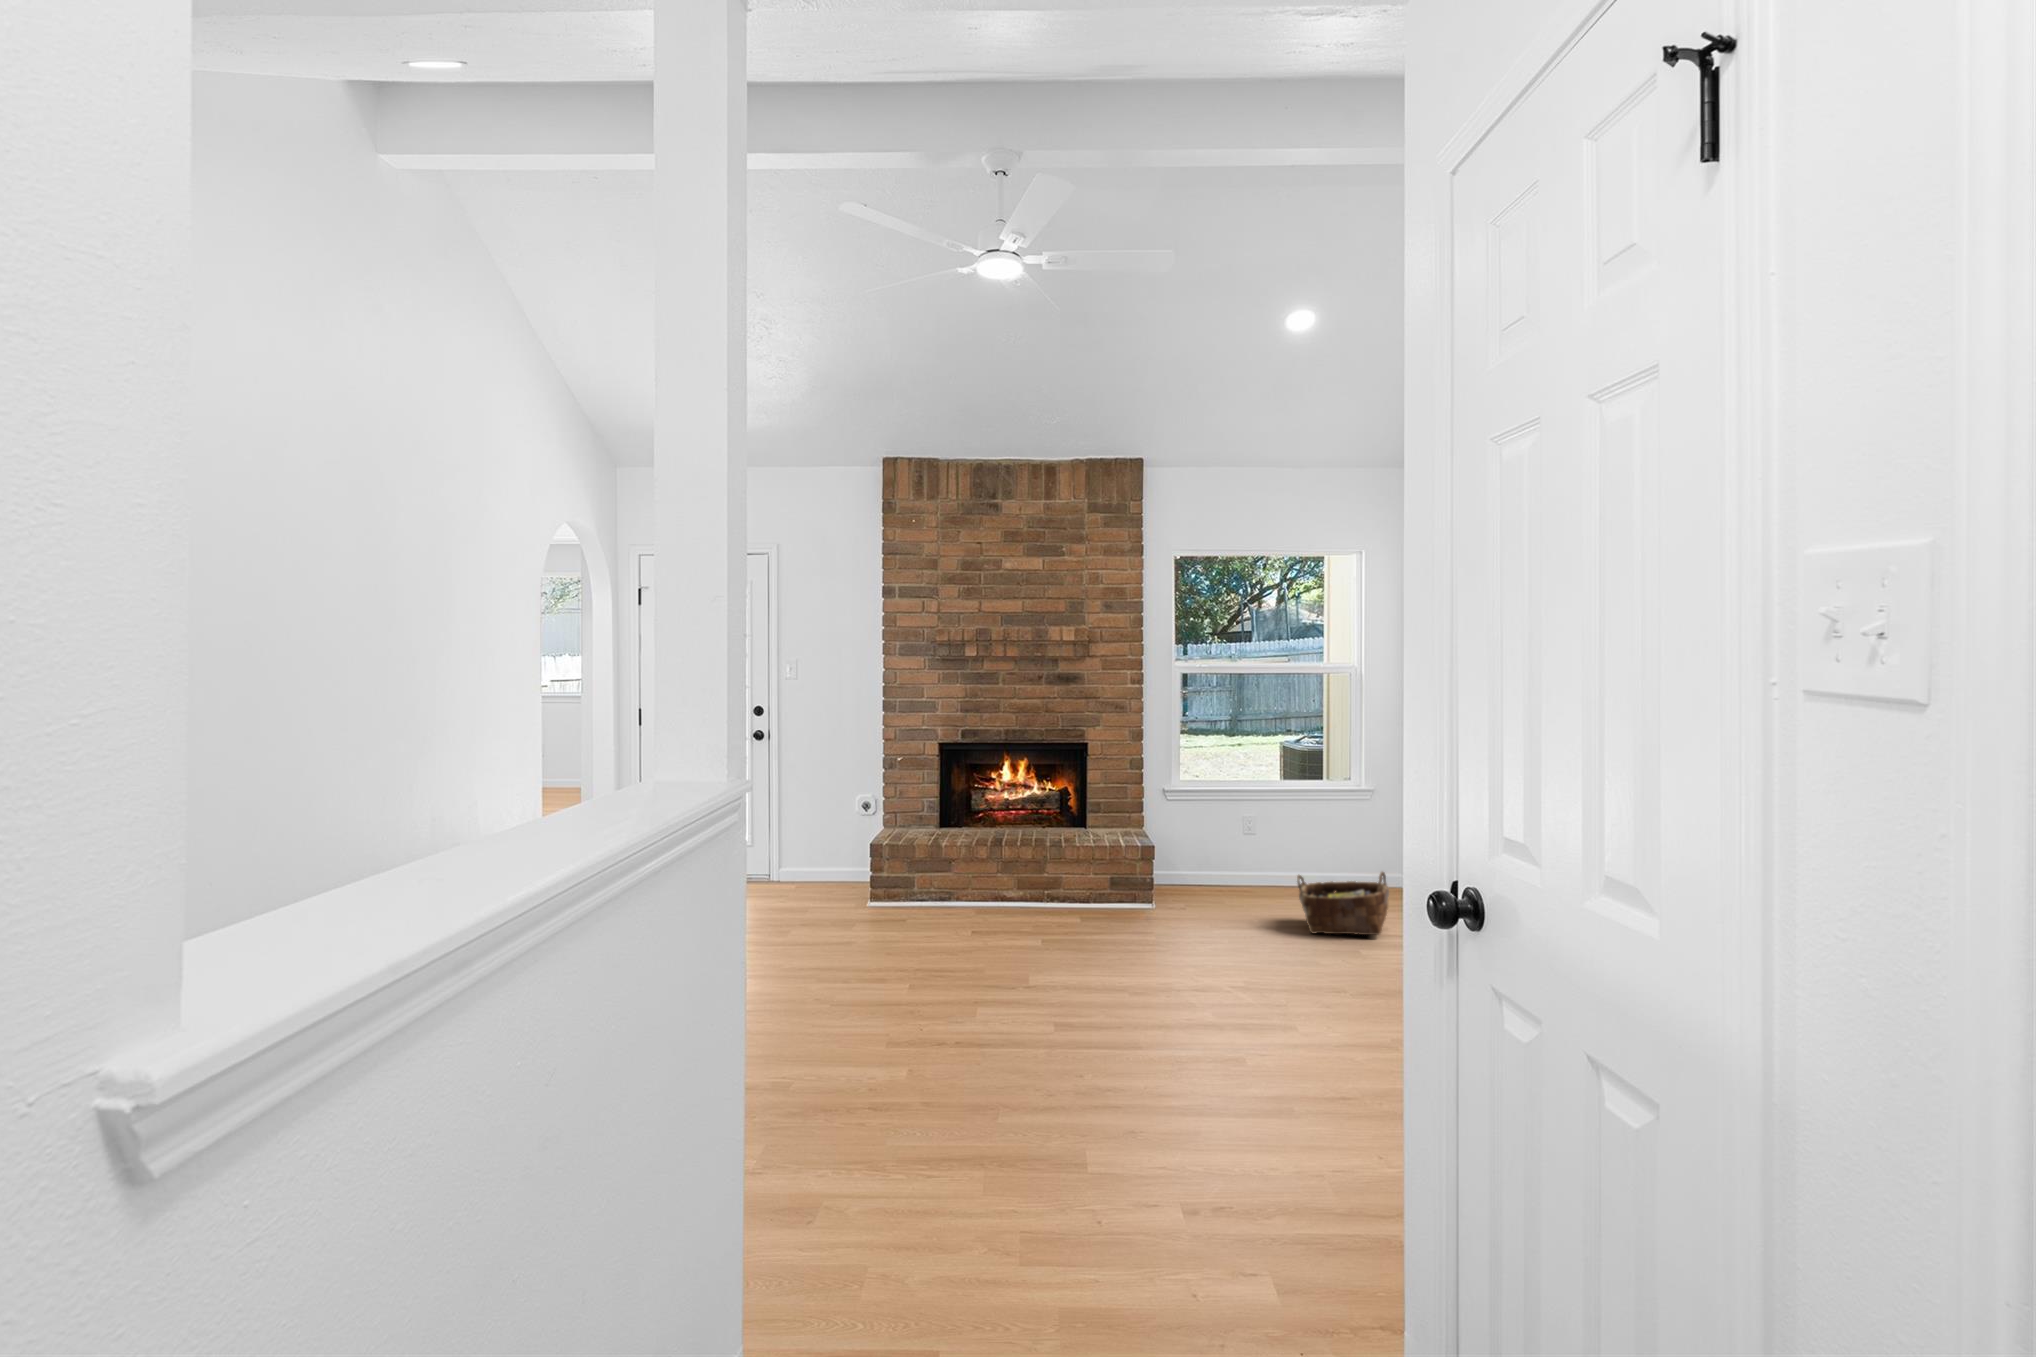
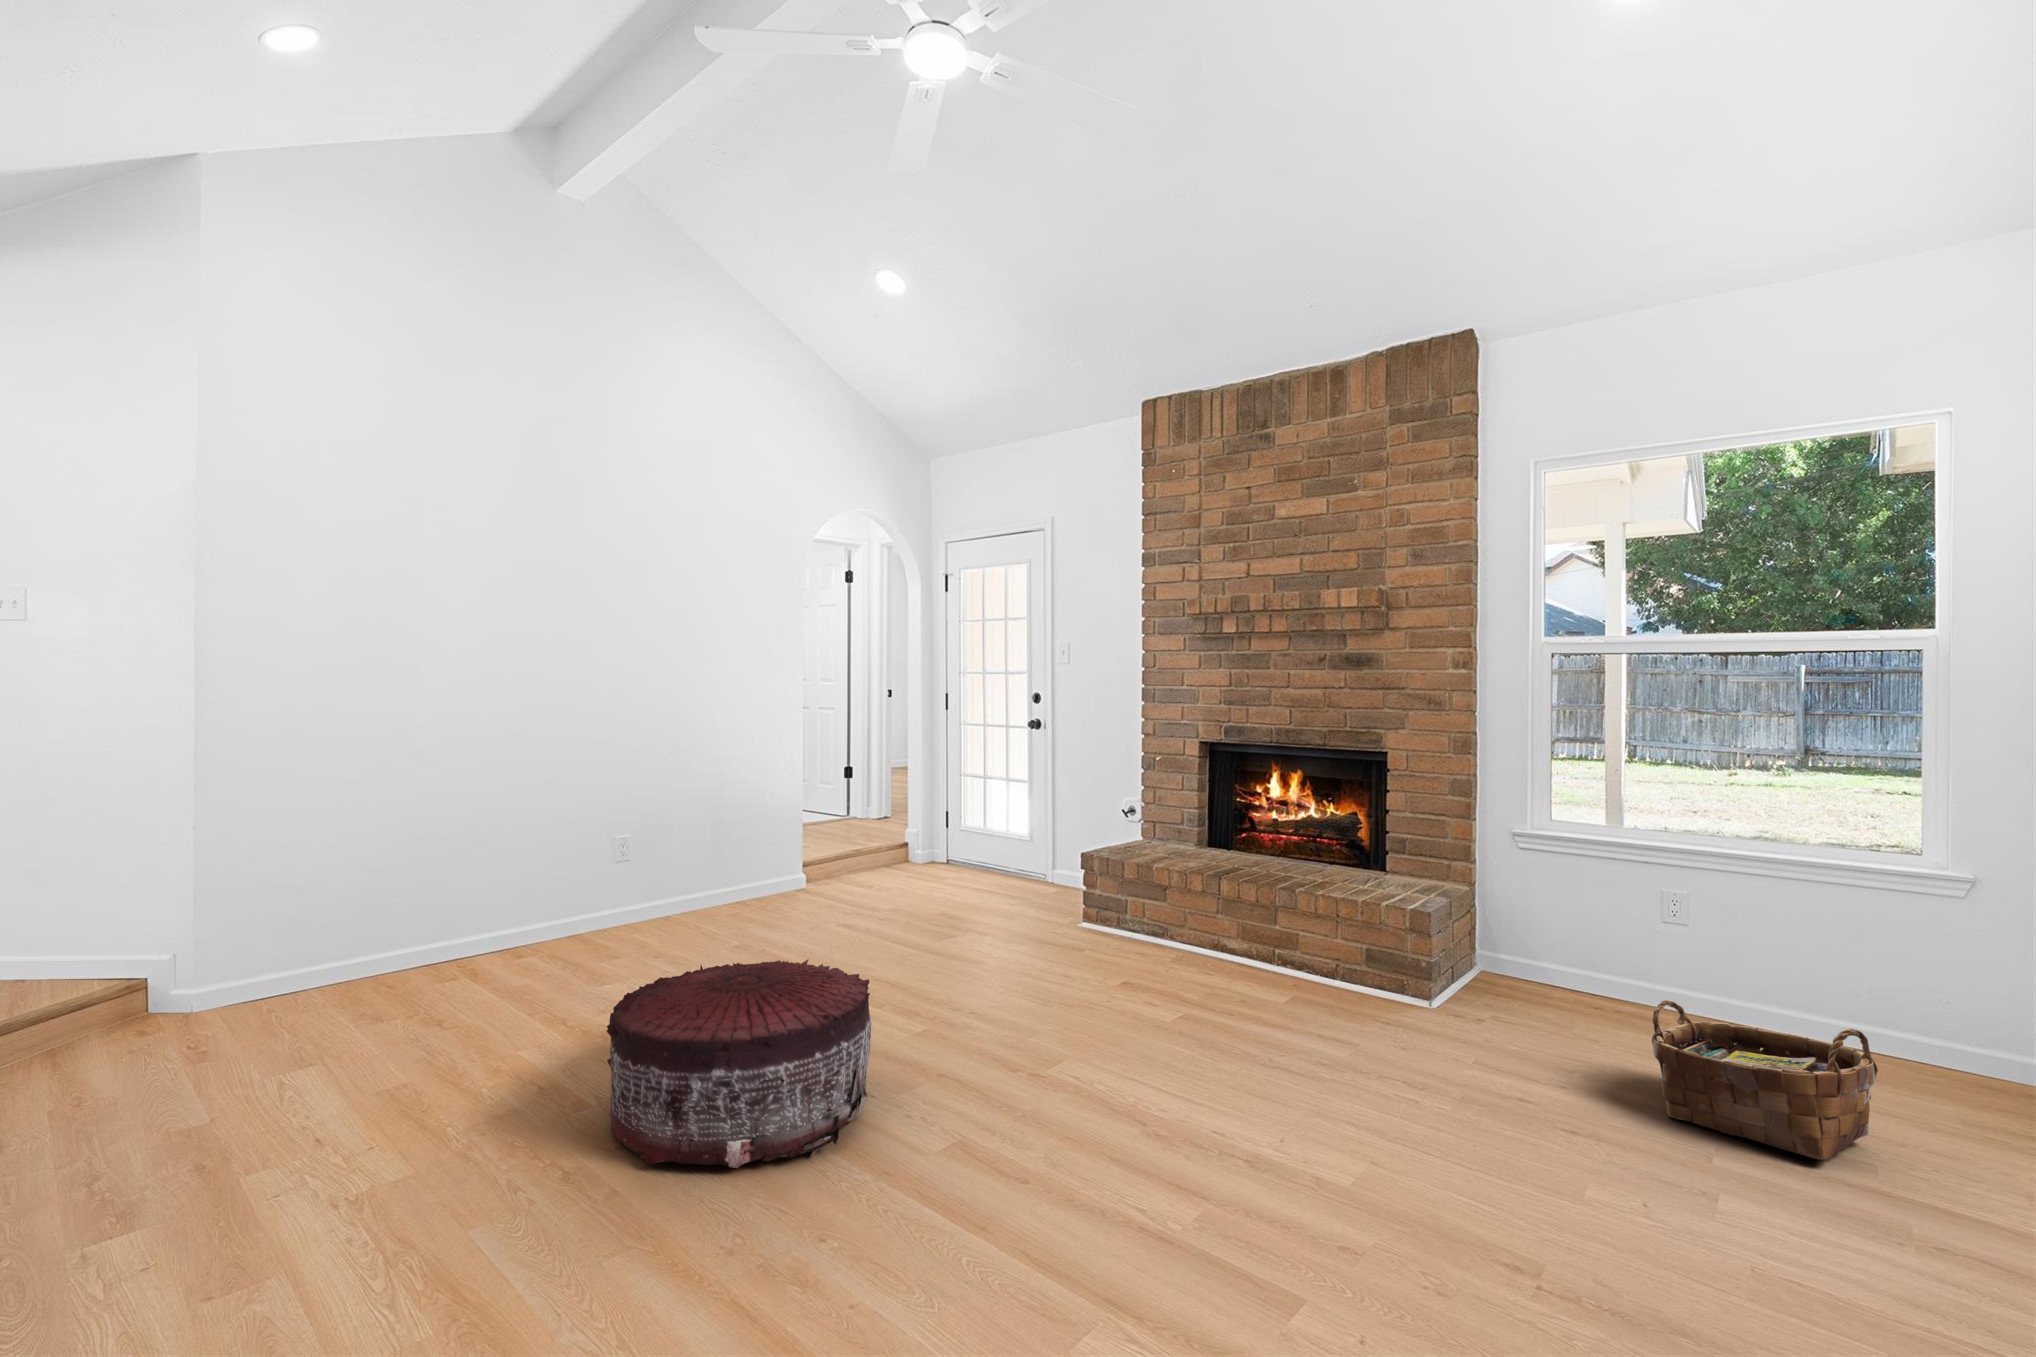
pouf: none [821,934,1010,1069] -> present [607,960,871,1168]

